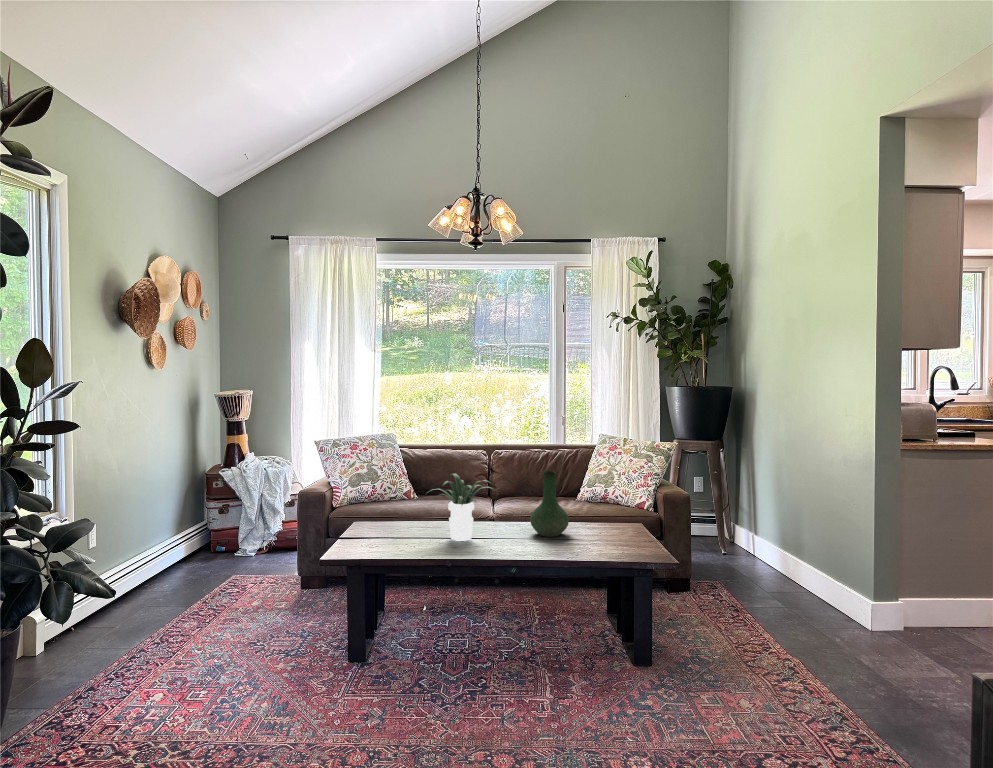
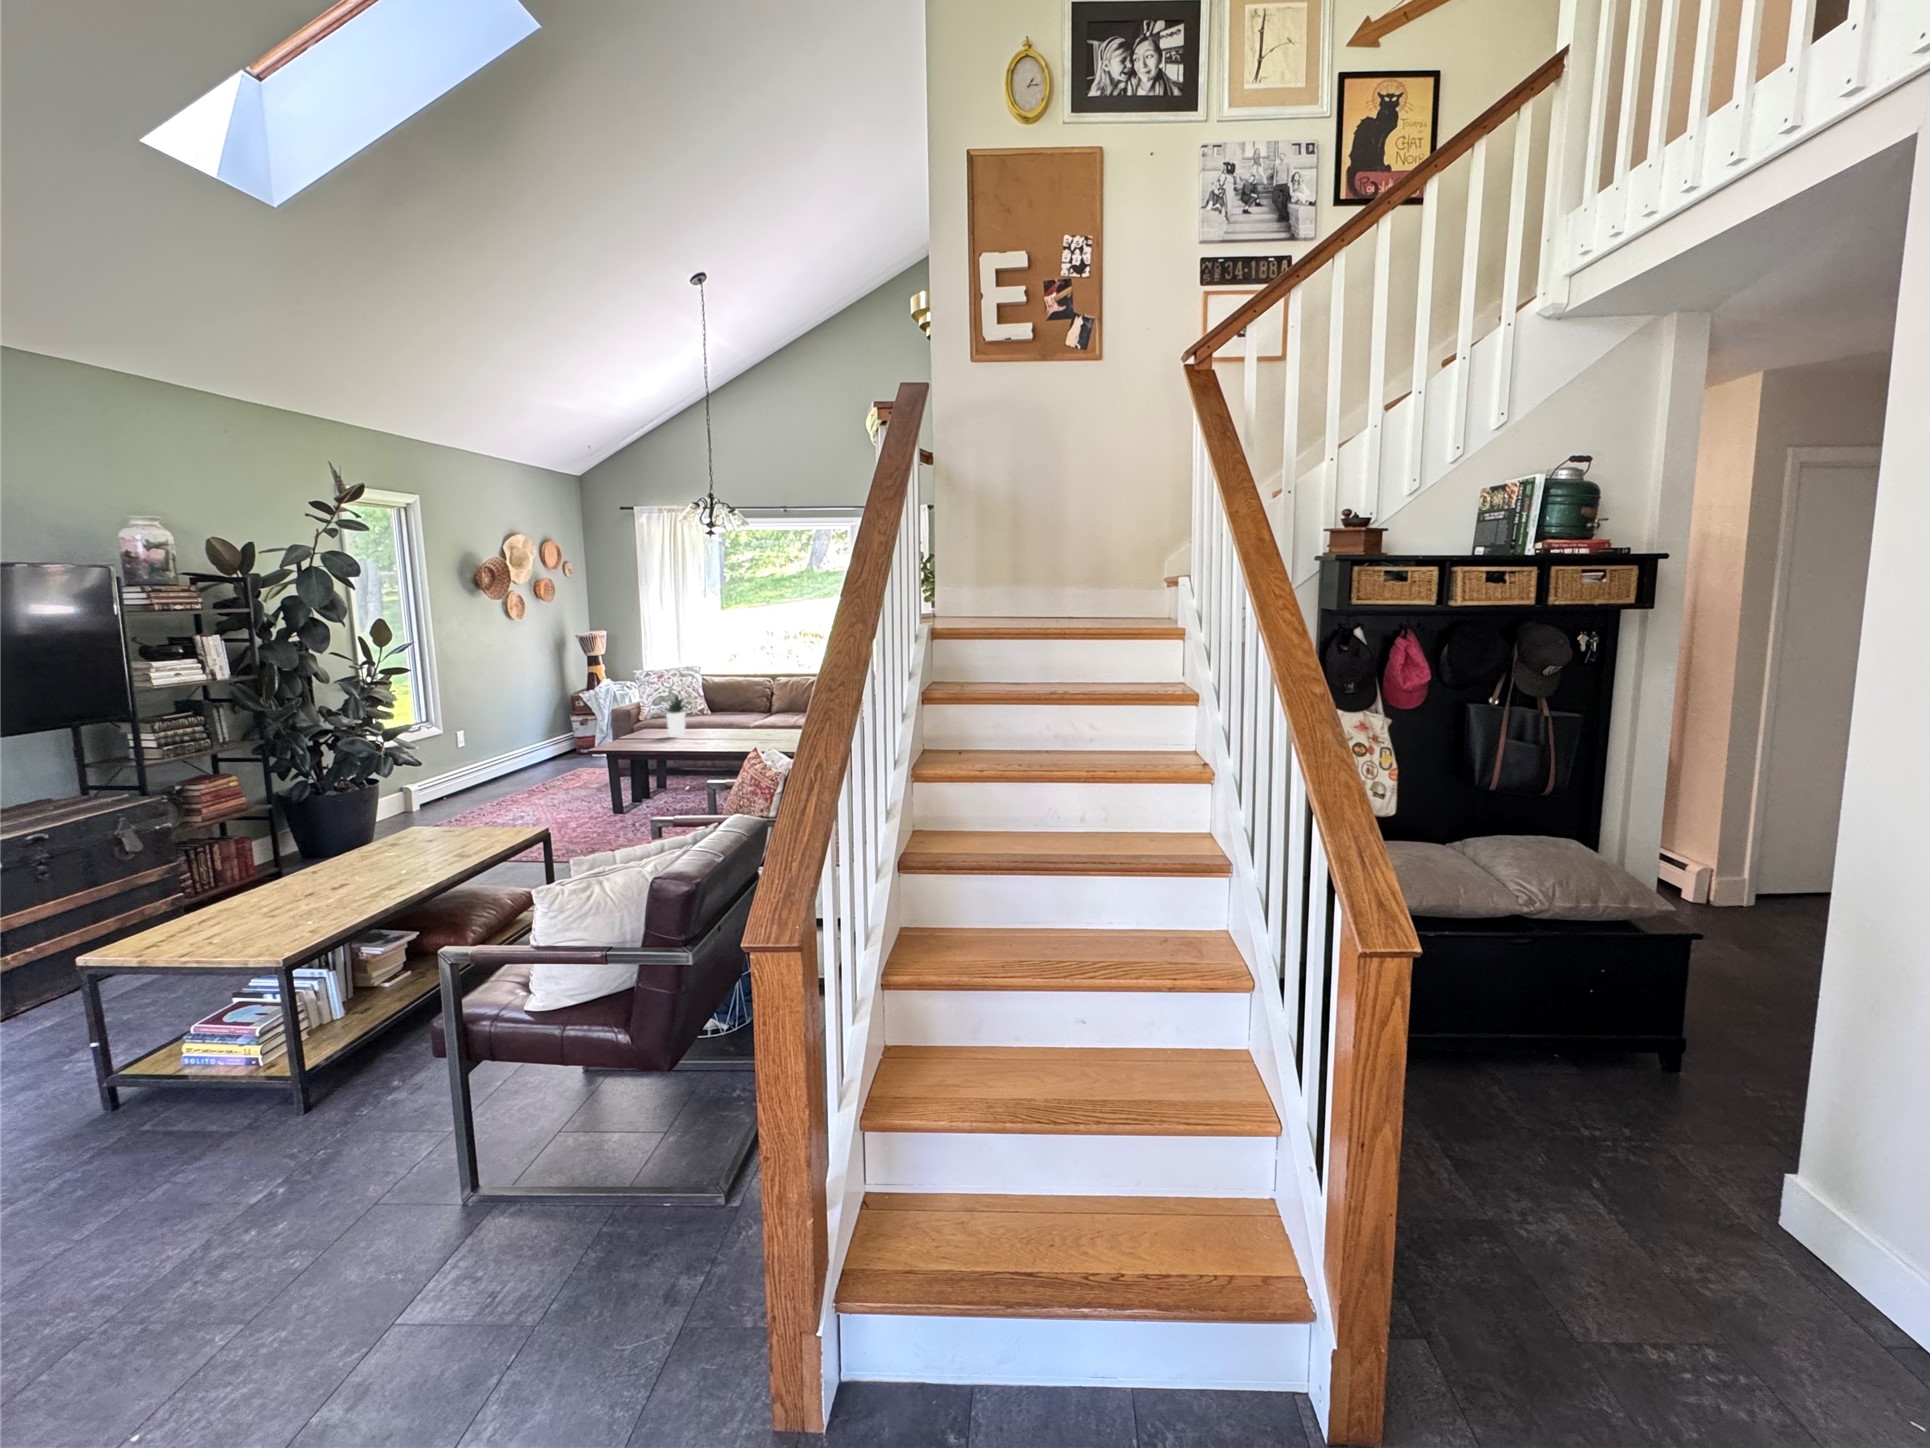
vase: present [530,471,569,537] -> none [724,692,752,735]

